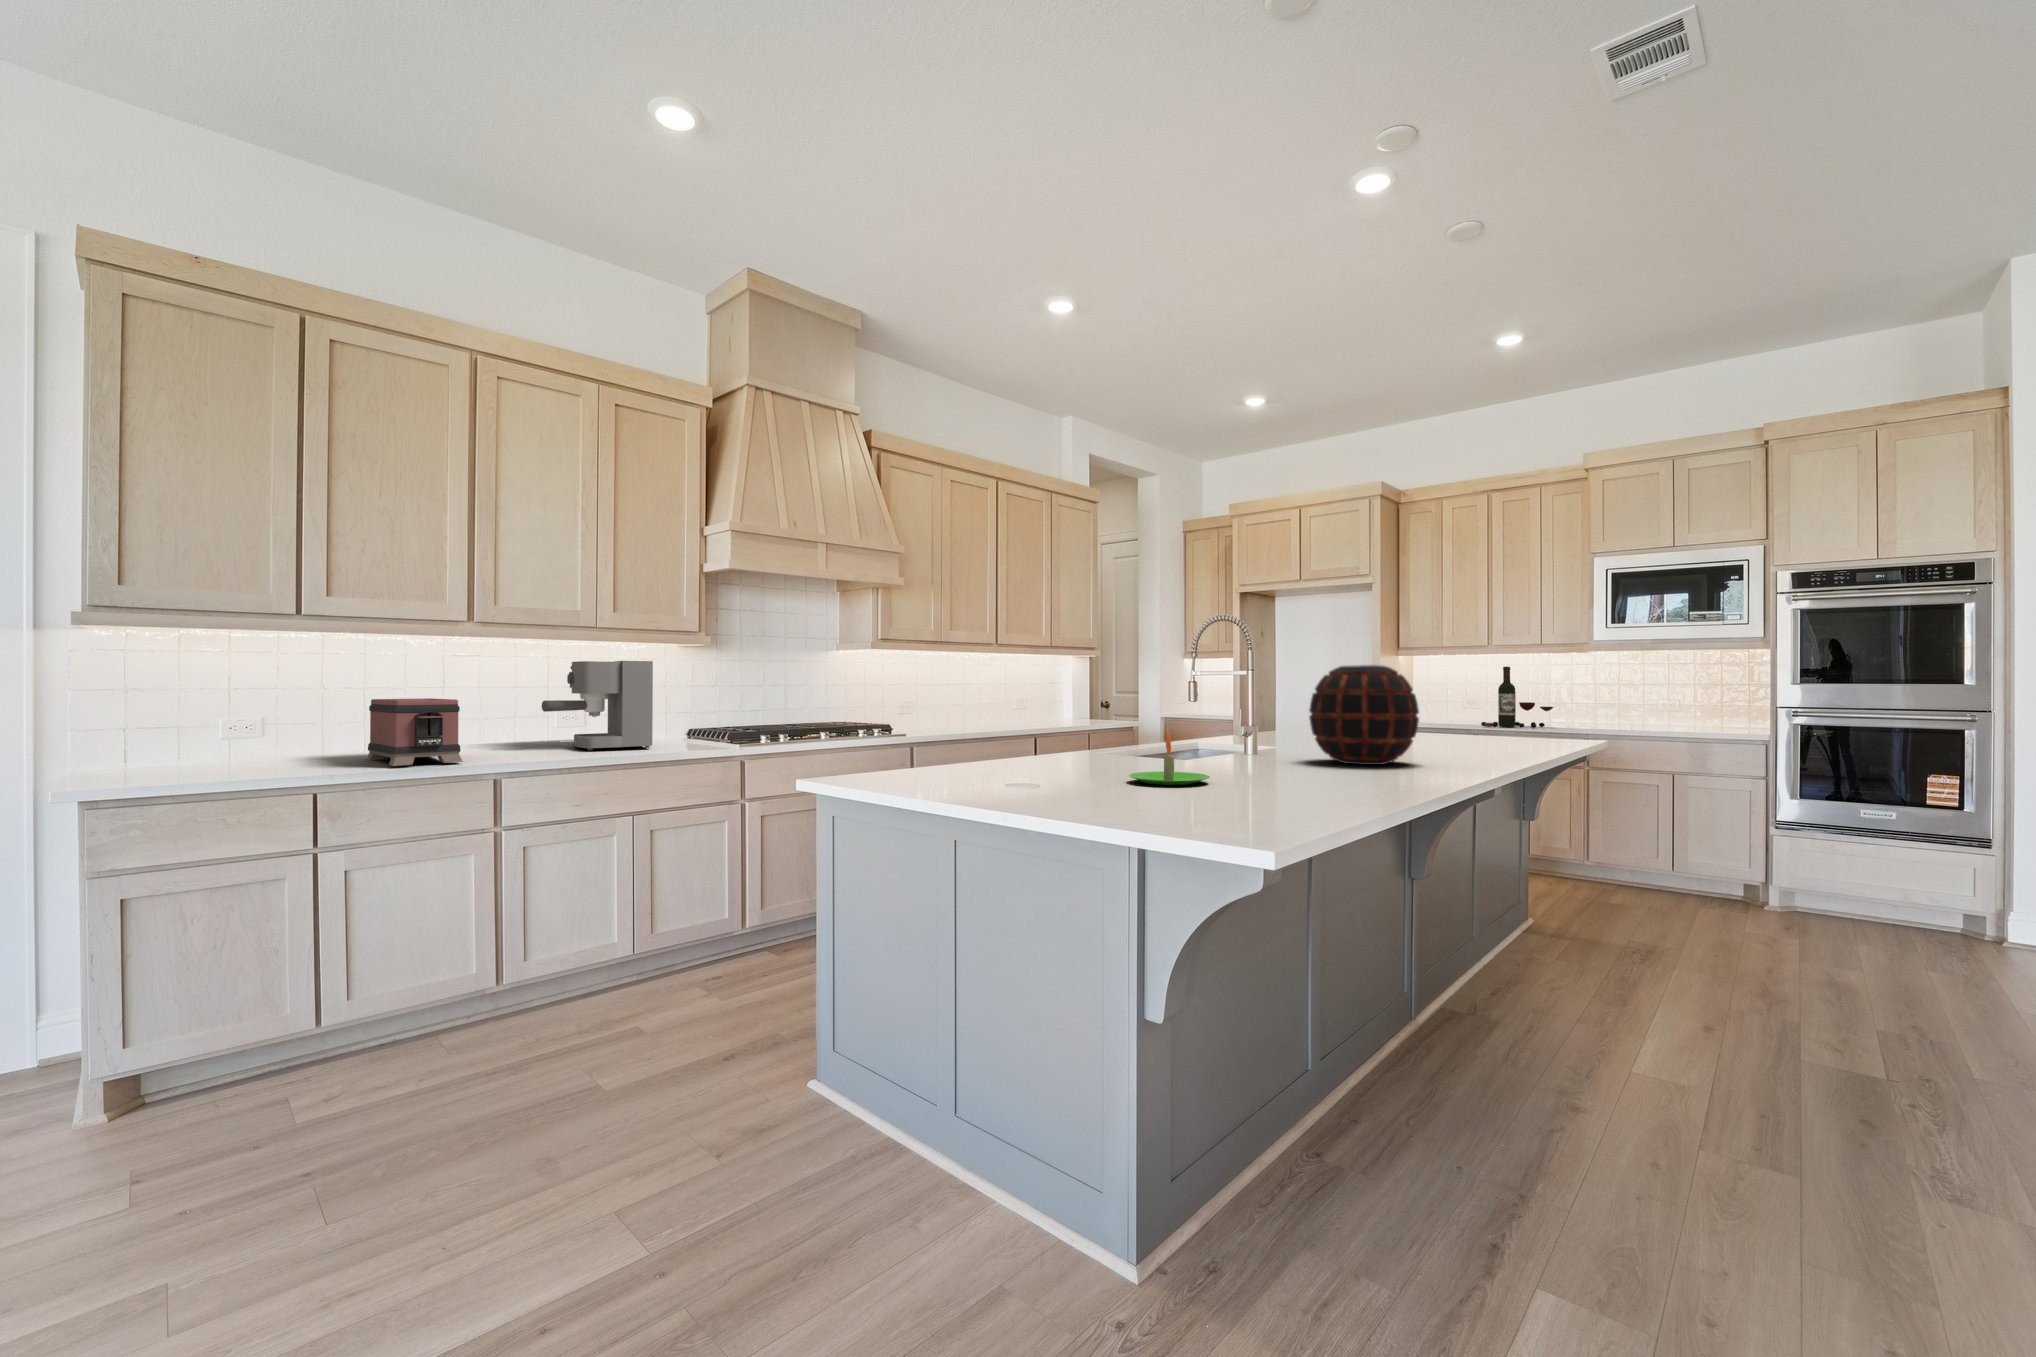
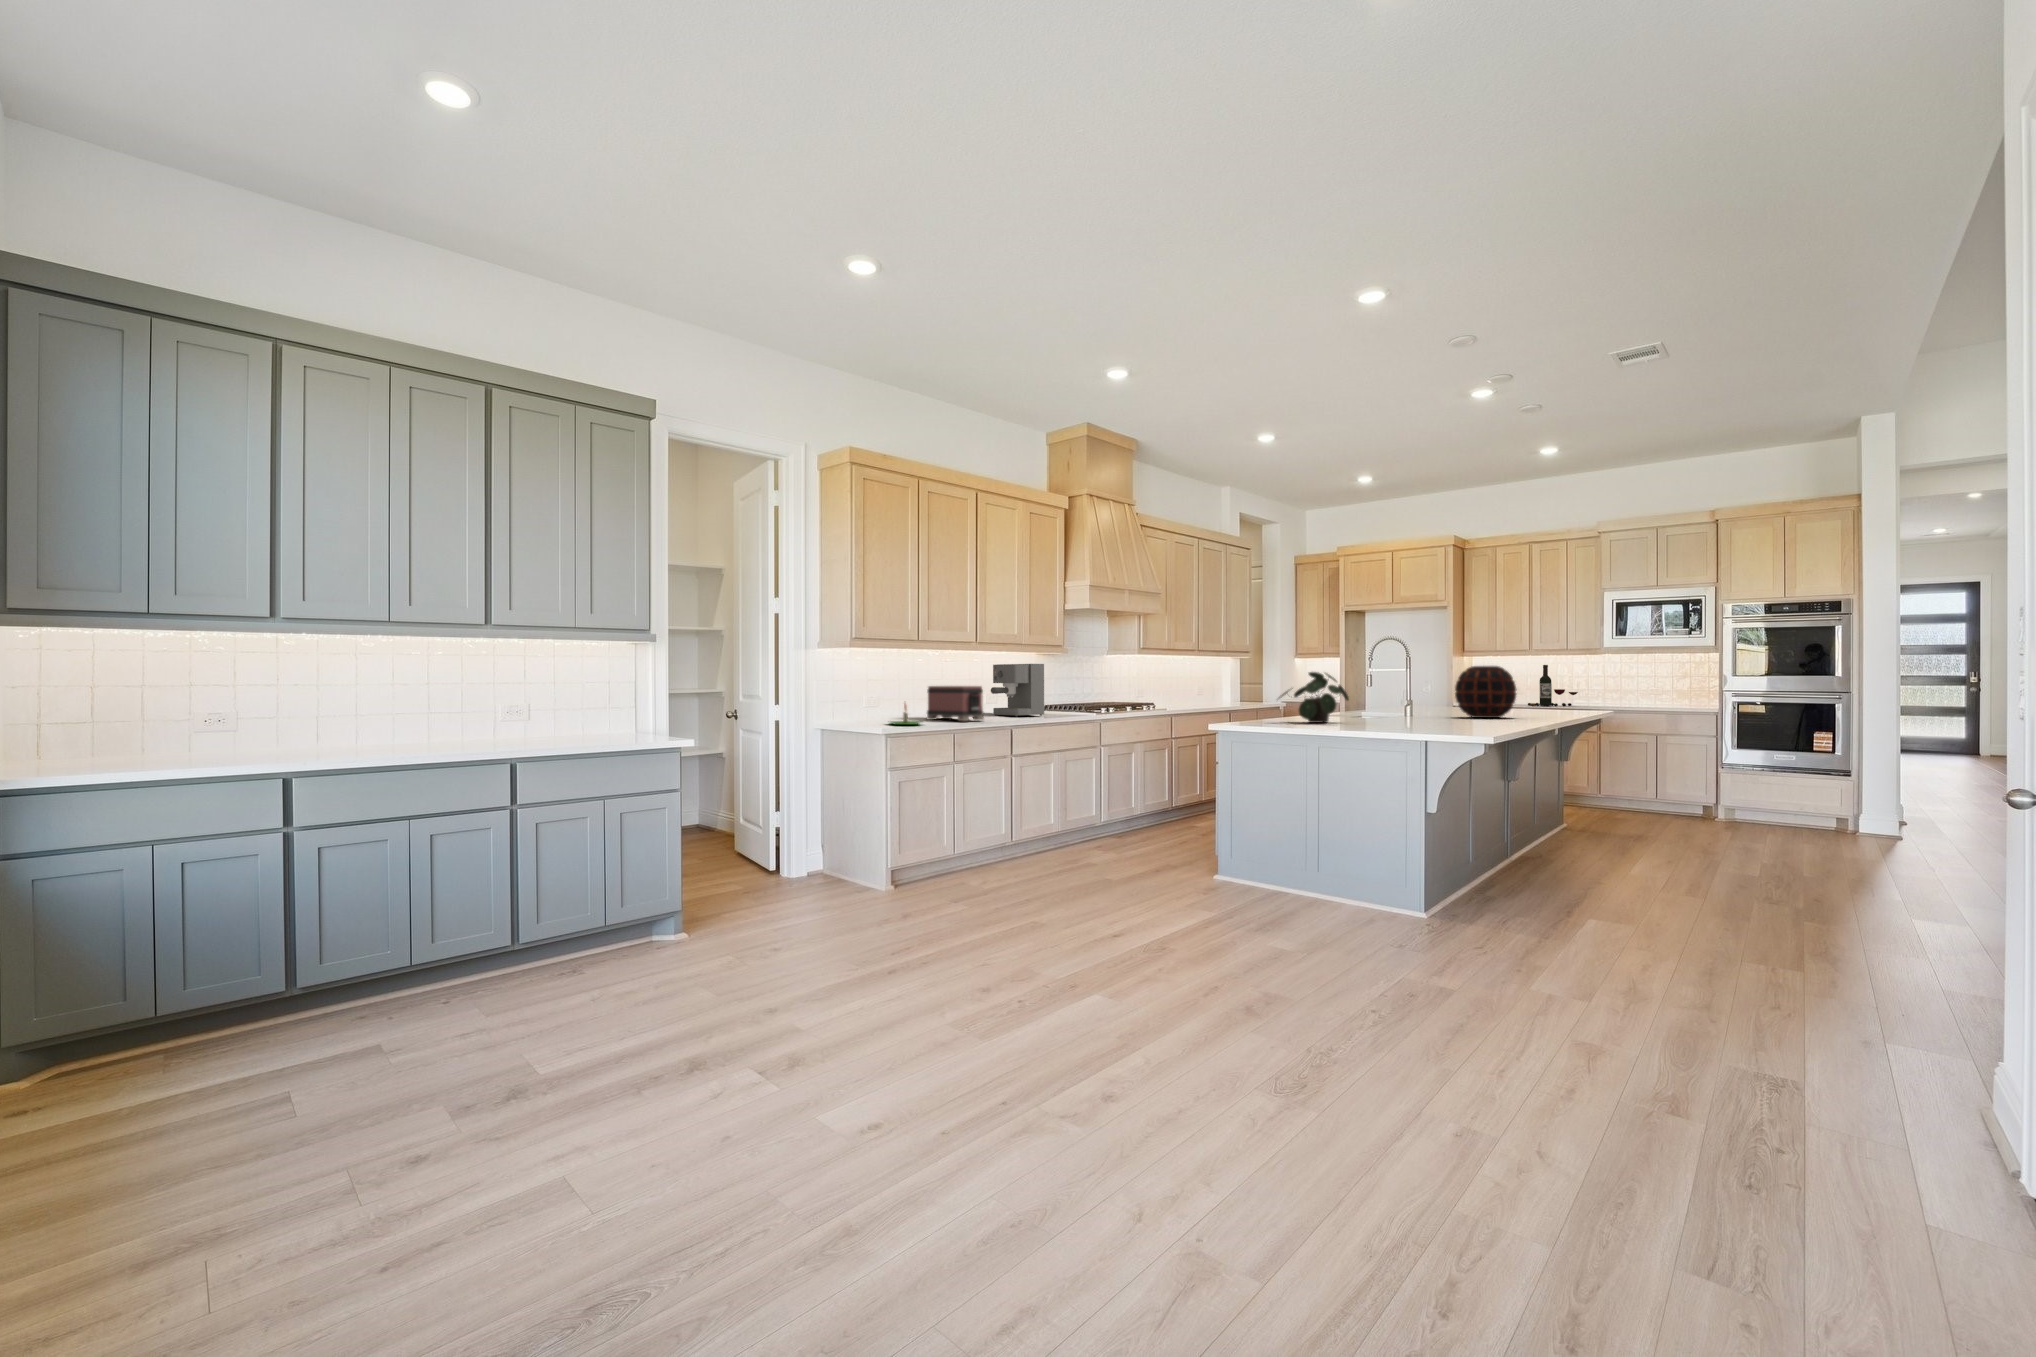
potted plant: none [911,676,1053,783] -> present [1279,672,1349,723]
candle: present [1129,730,1210,785] -> present [890,704,921,725]

